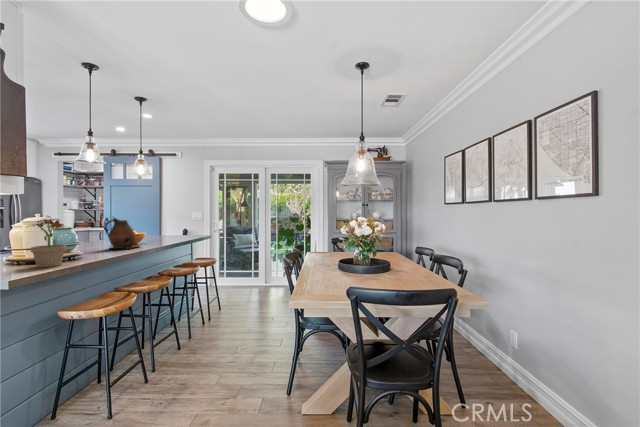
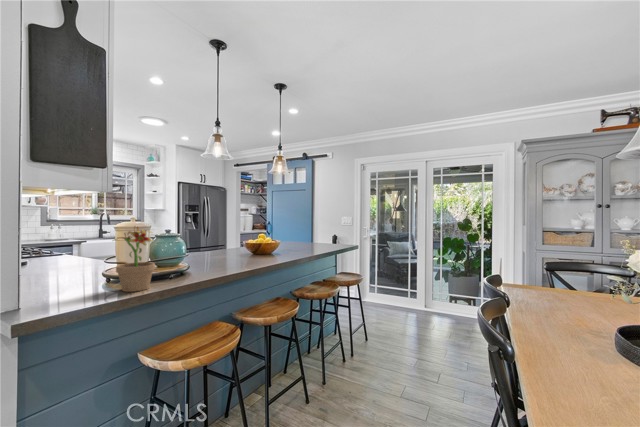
ceramic pitcher: present [105,217,137,249] -> none [231,224,267,264]

